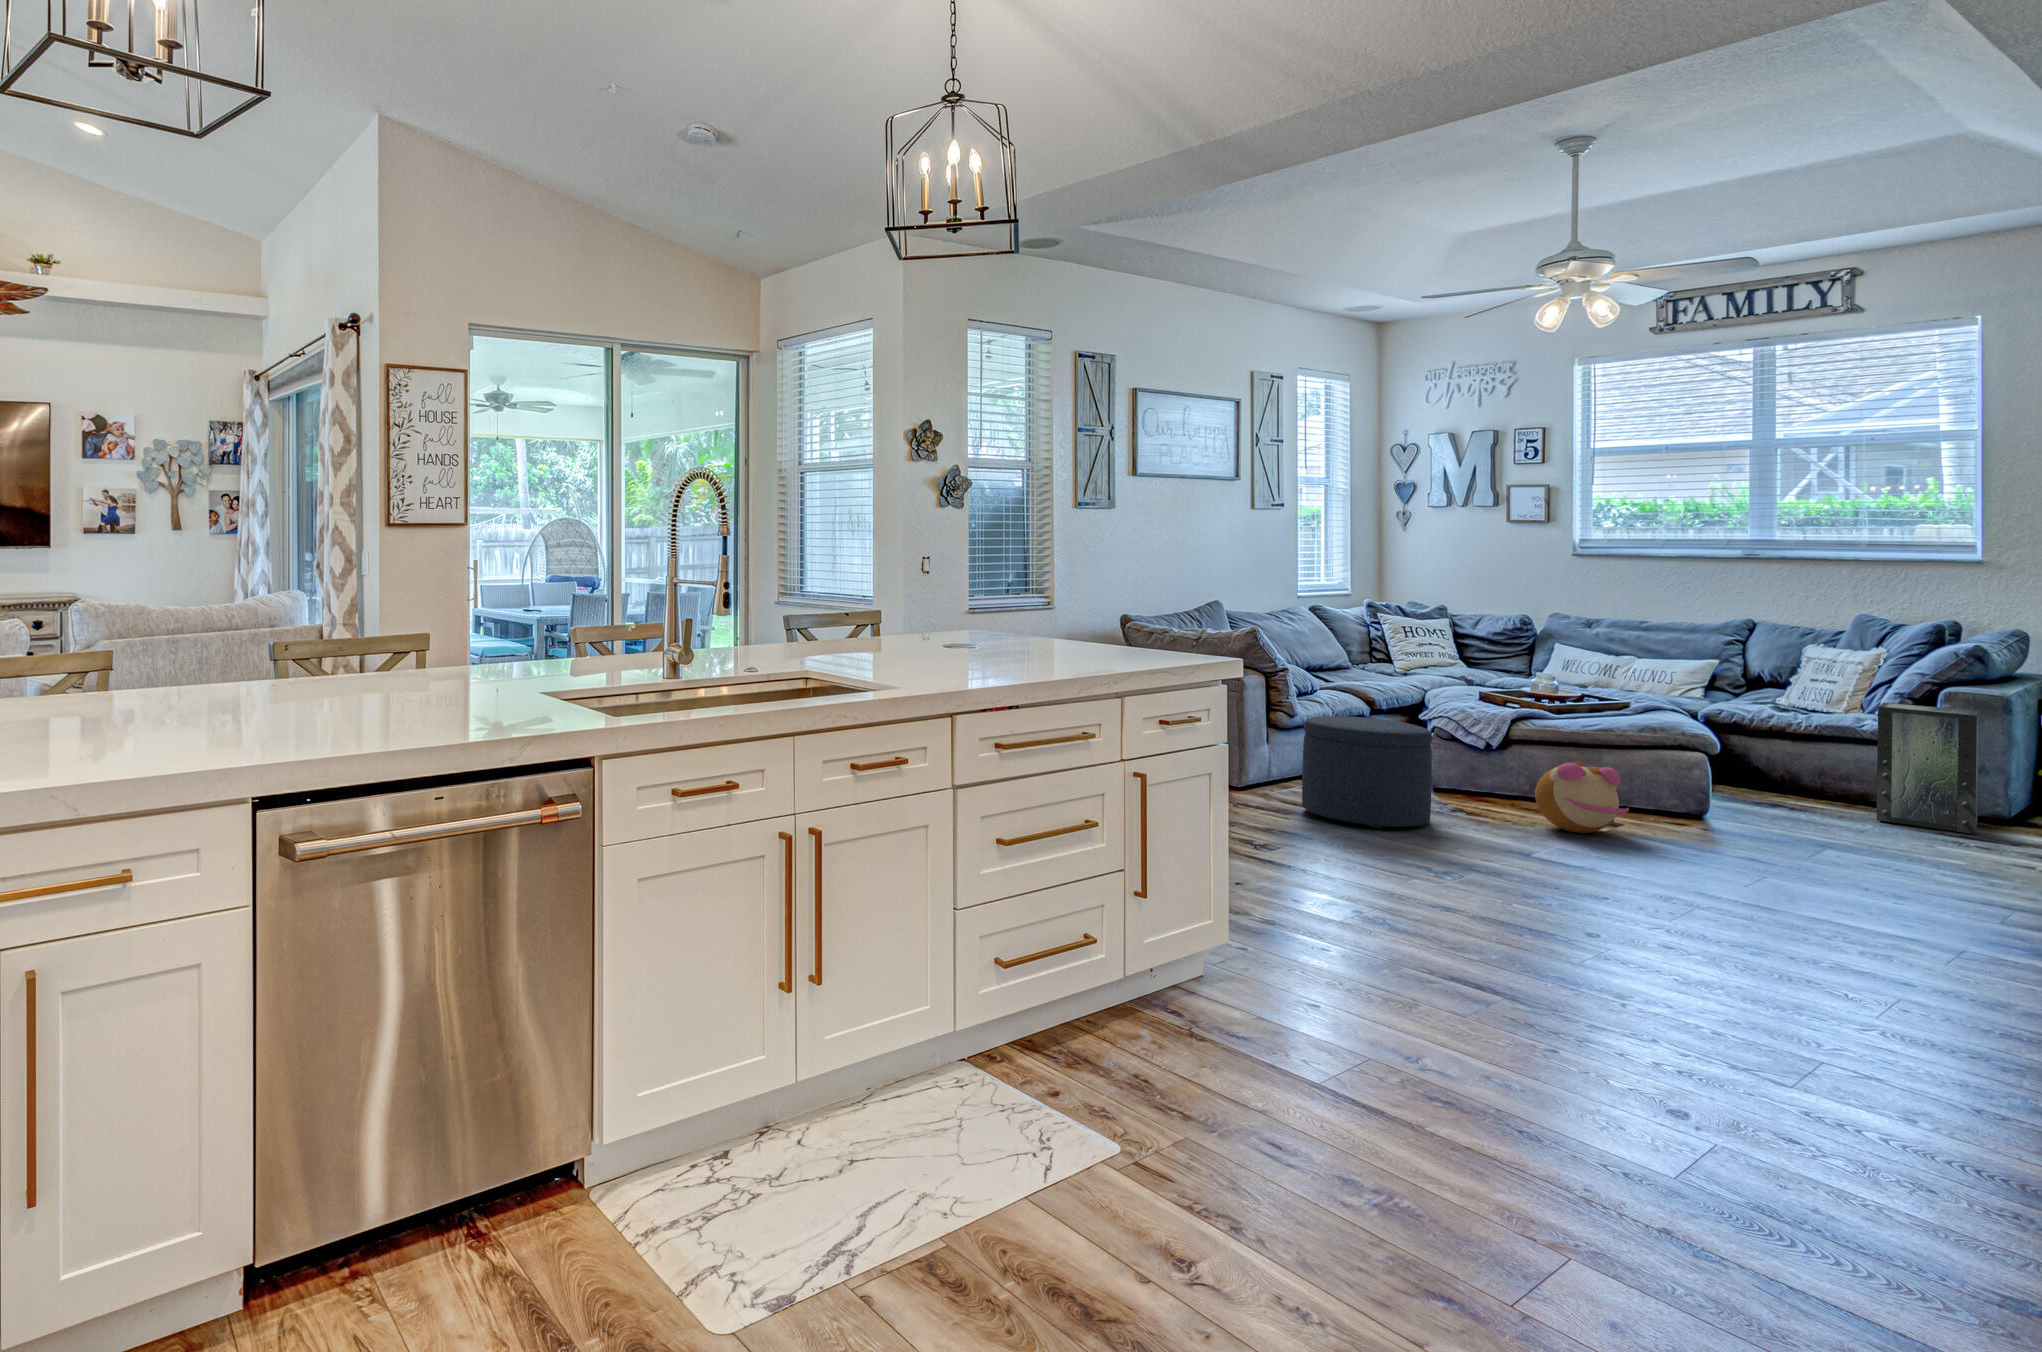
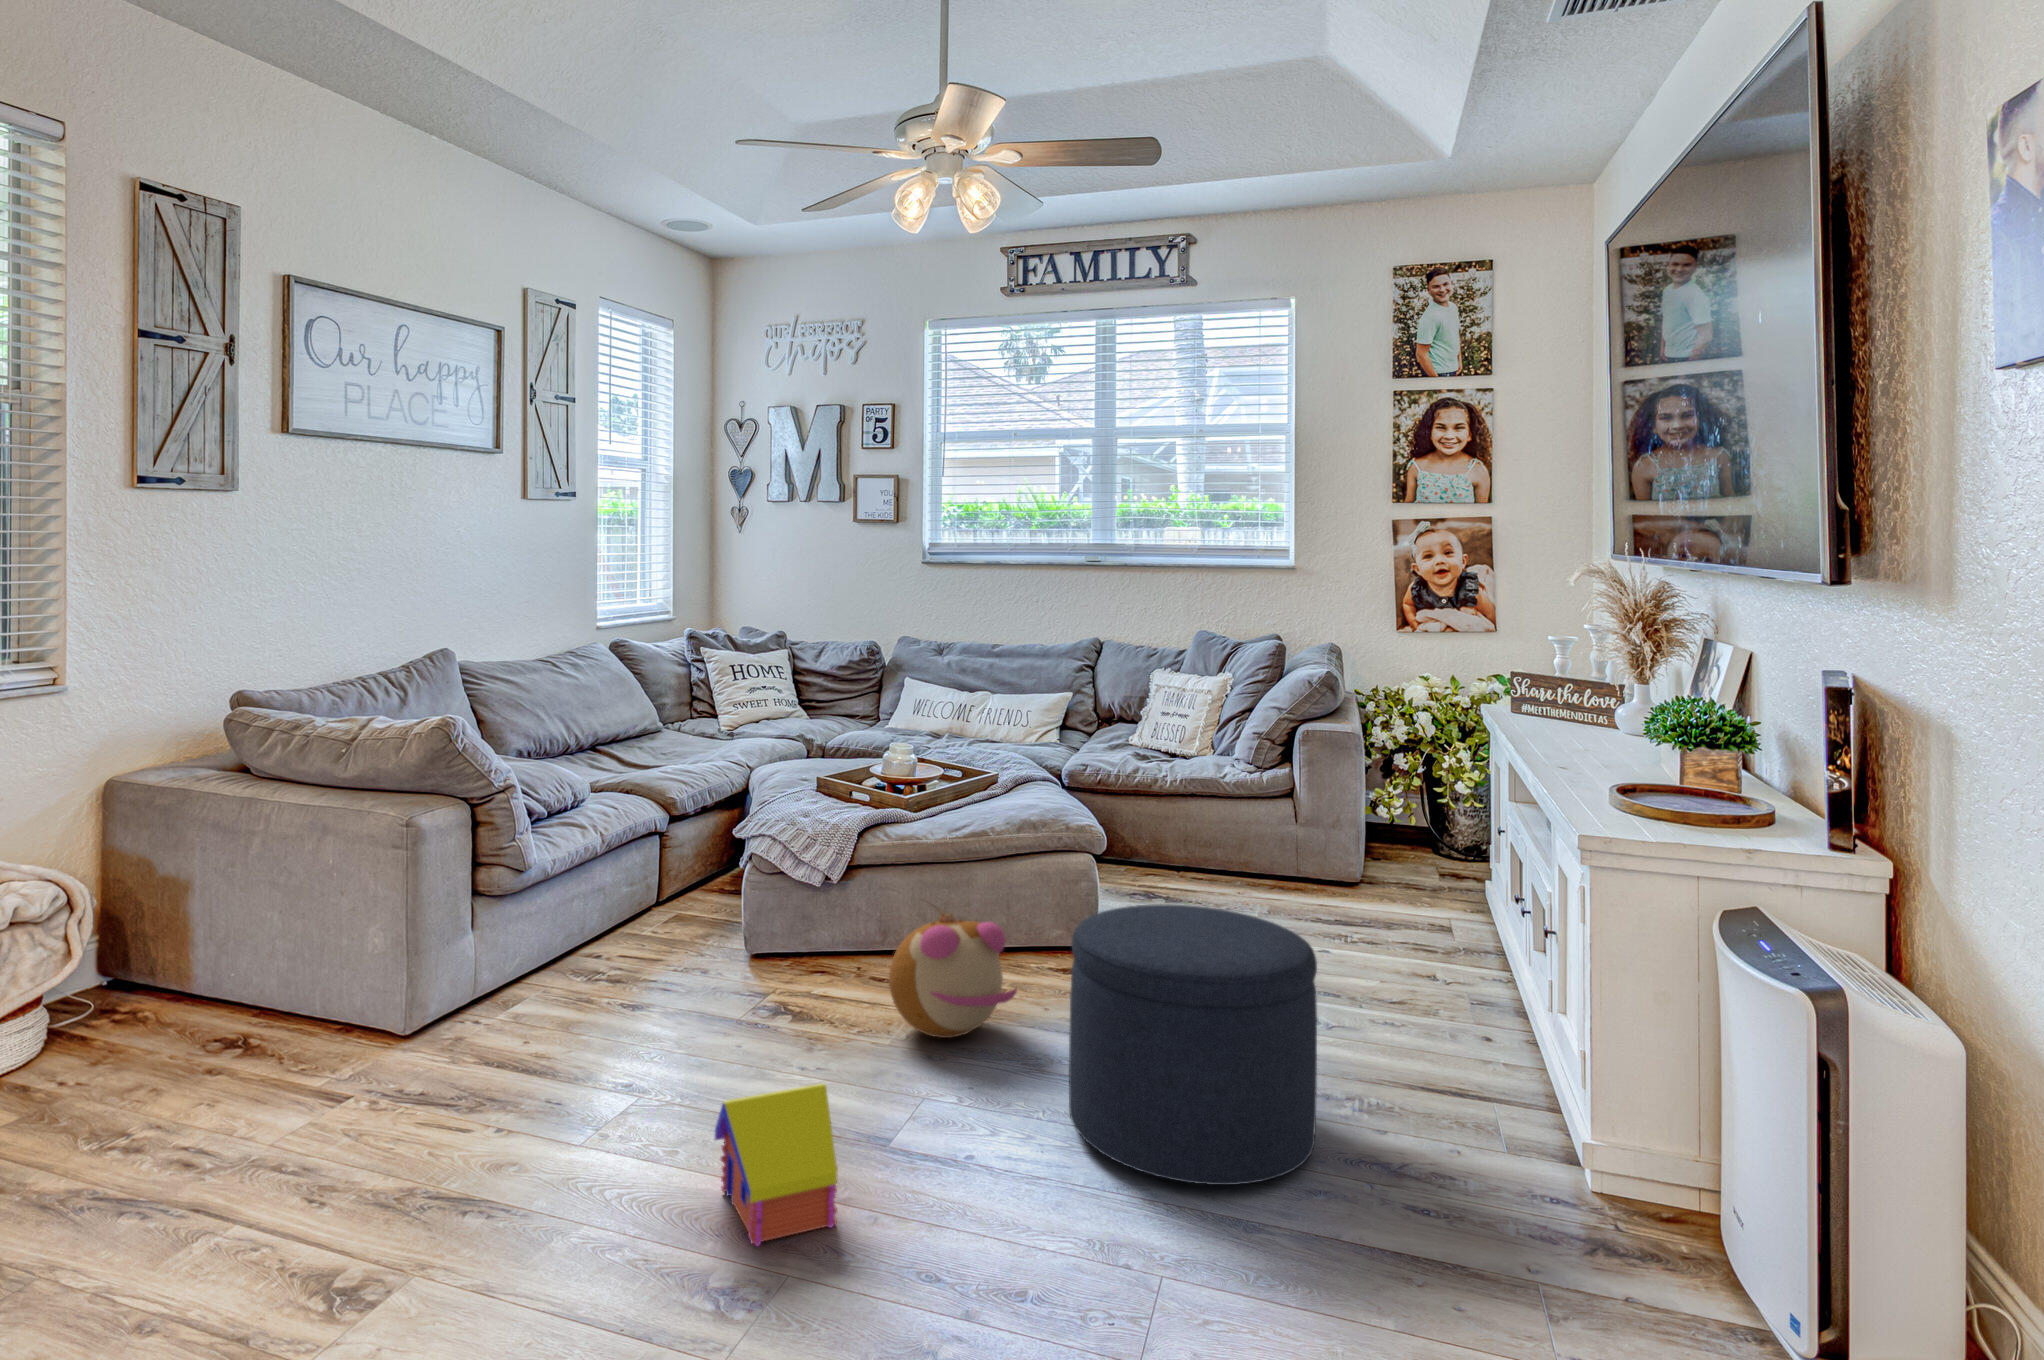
storage box: present [1877,703,1979,834] -> none [1247,748,1348,914]
ottoman: present [1302,716,1432,828] -> present [1069,904,1317,1185]
toy house: none [1430,802,1502,869] -> present [715,1083,838,1246]

